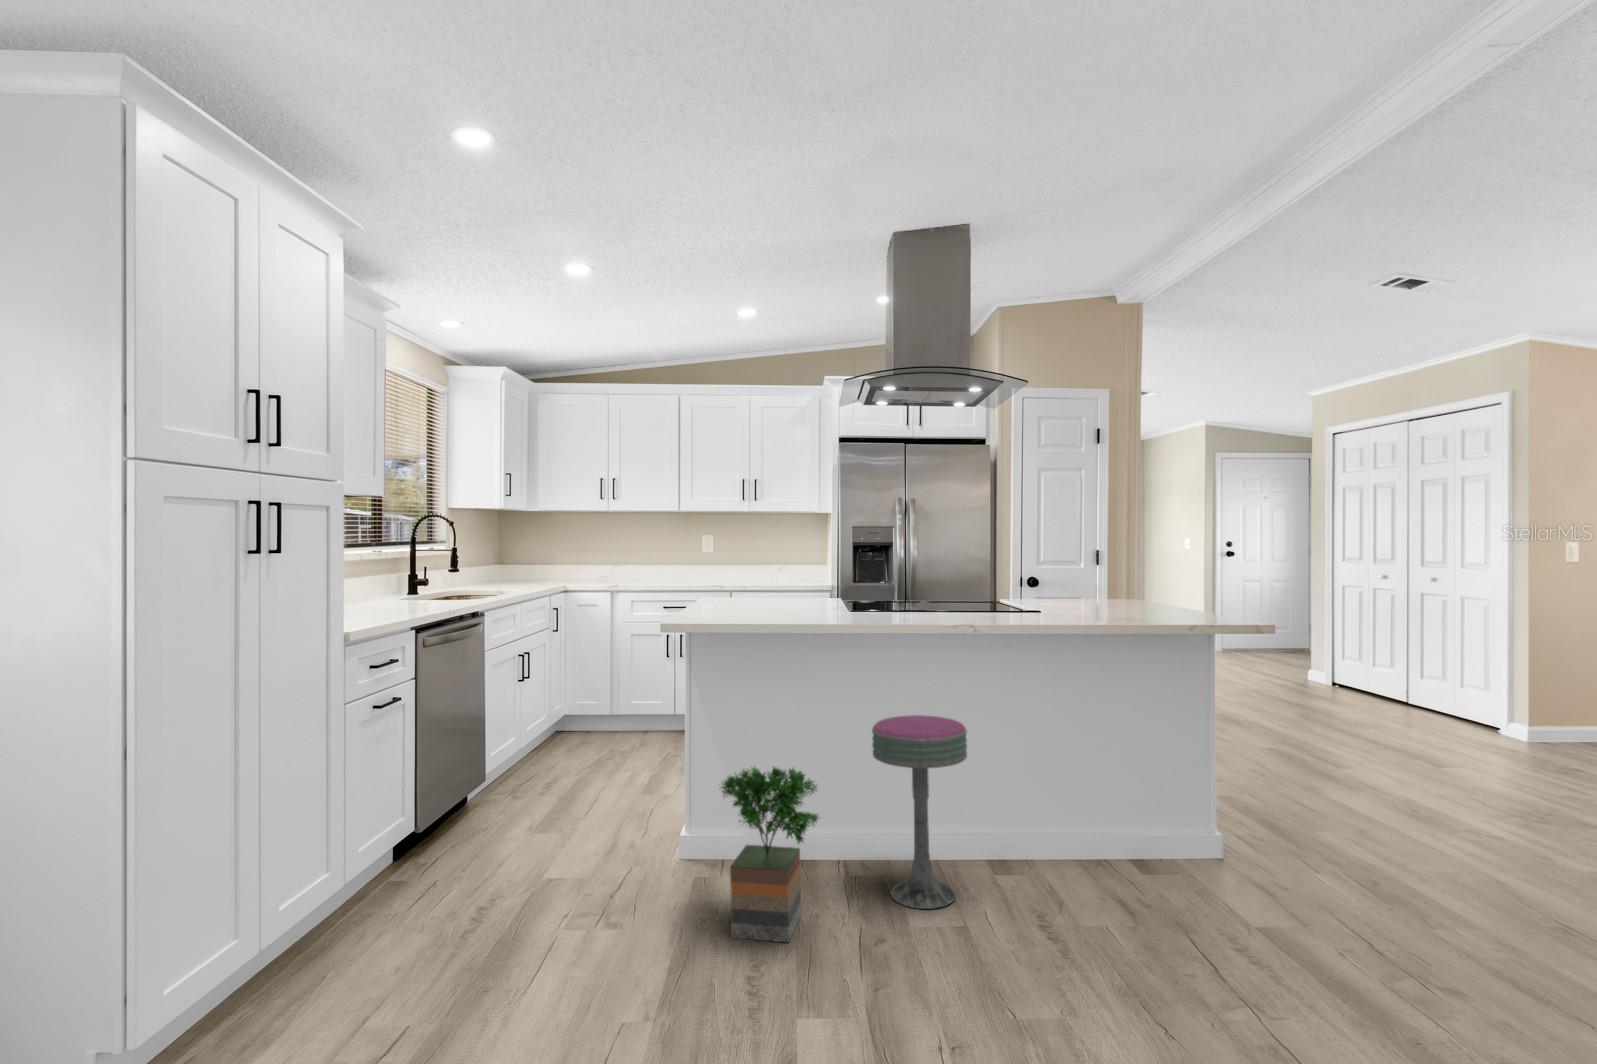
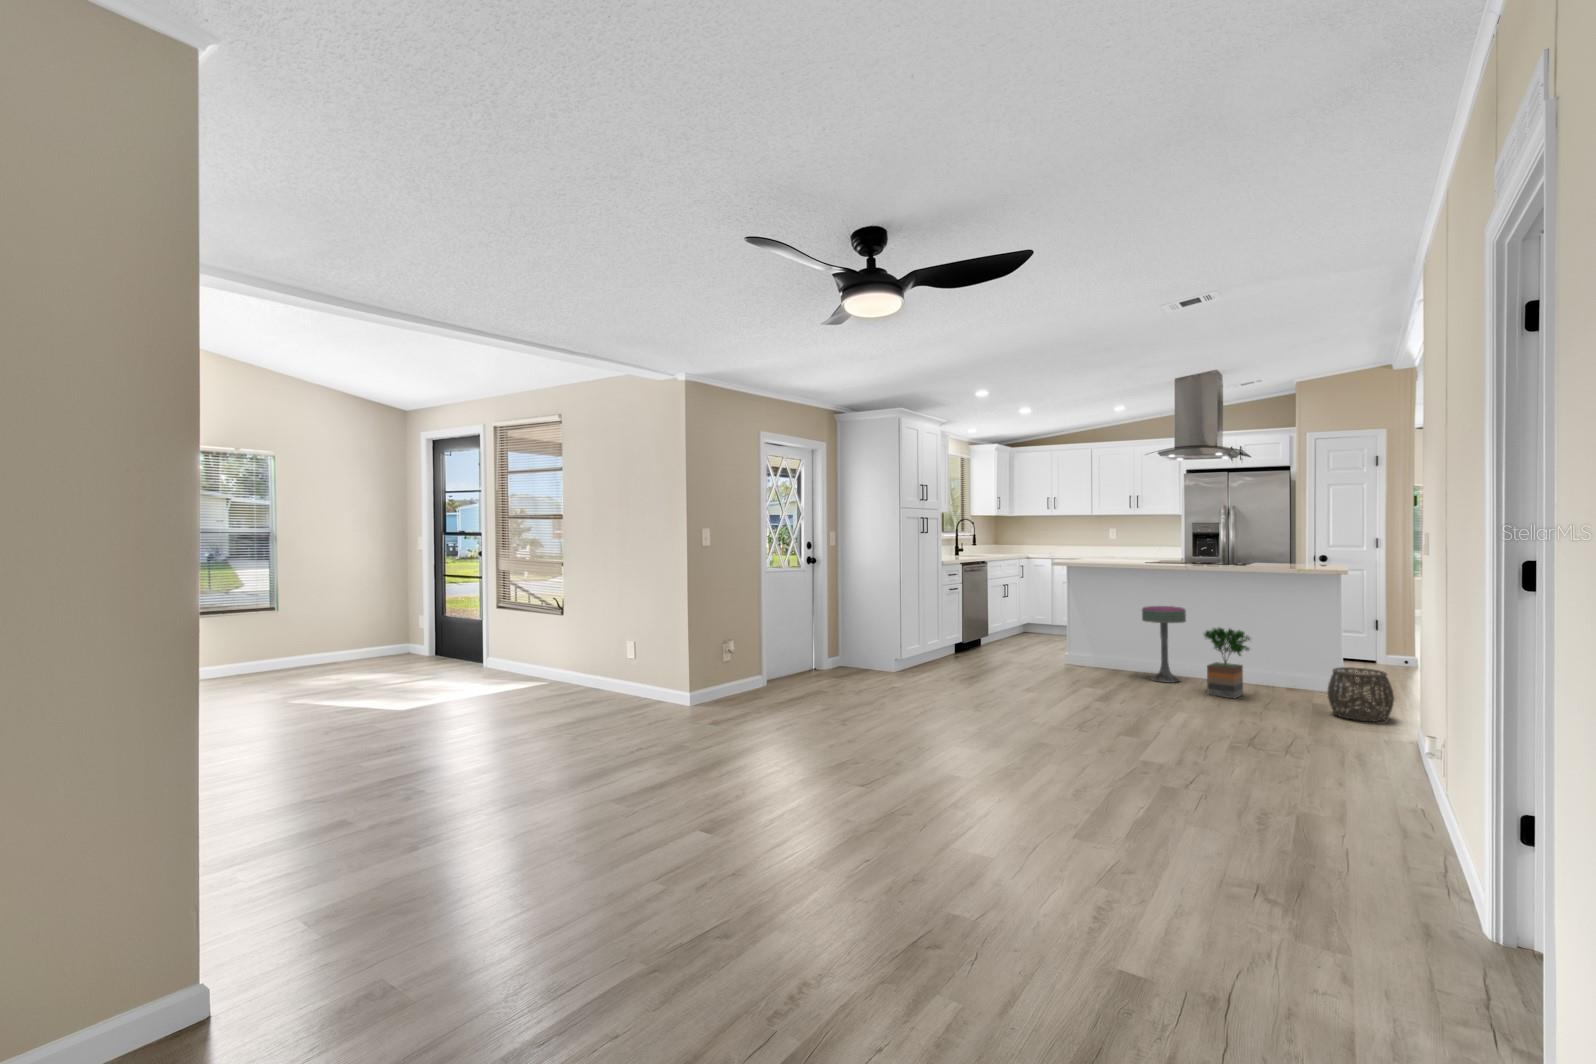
potted tree: present [721,767,819,942] -> present [1204,627,1250,698]
woven basket: none [1334,859,1496,1016] -> present [1328,667,1394,722]

